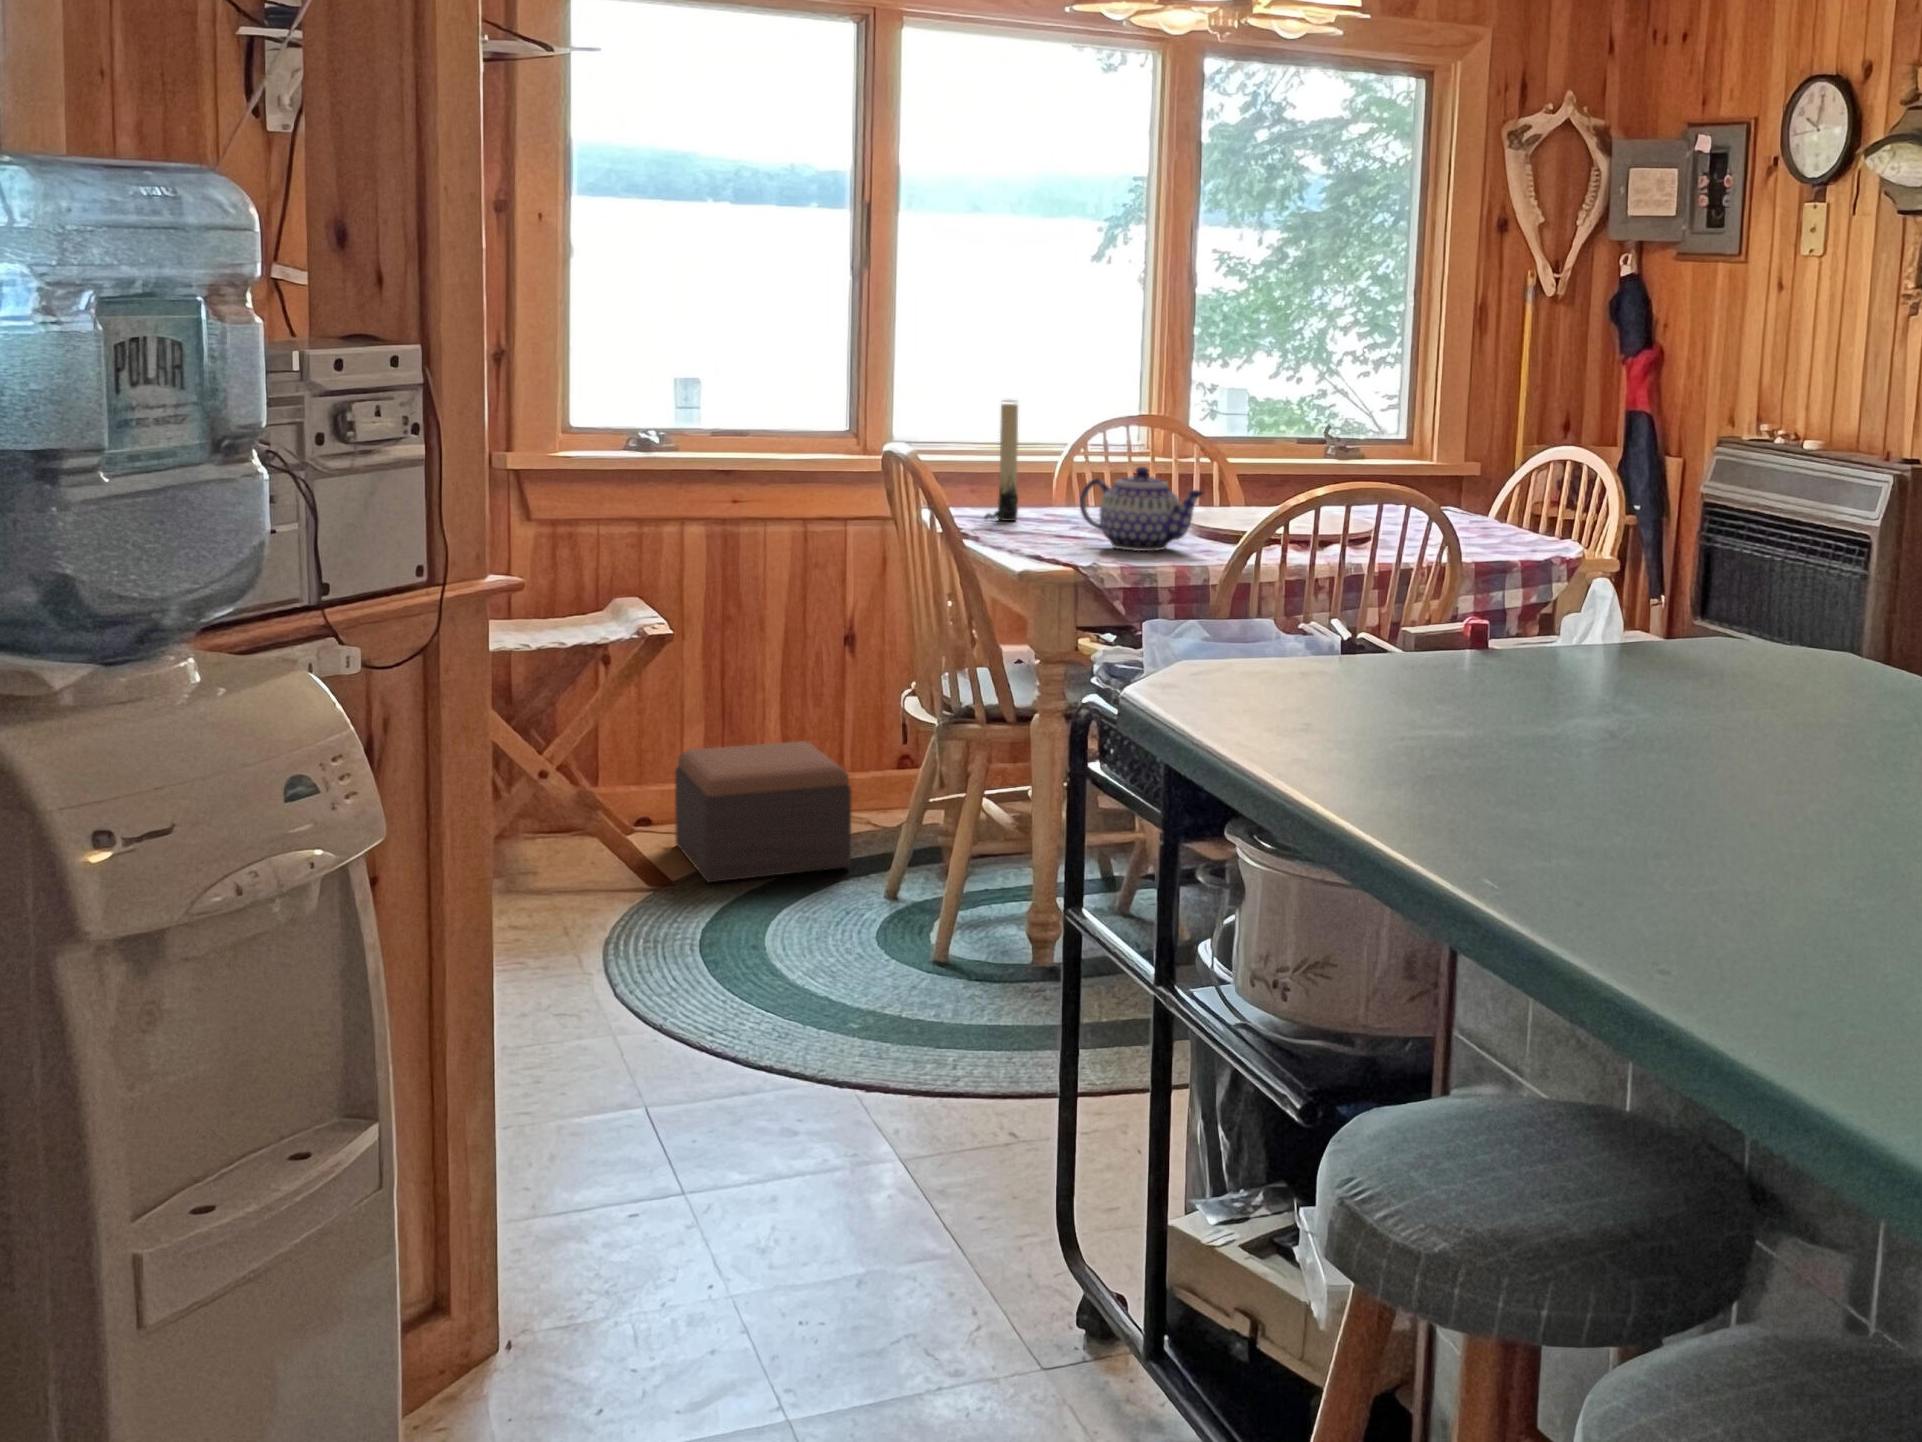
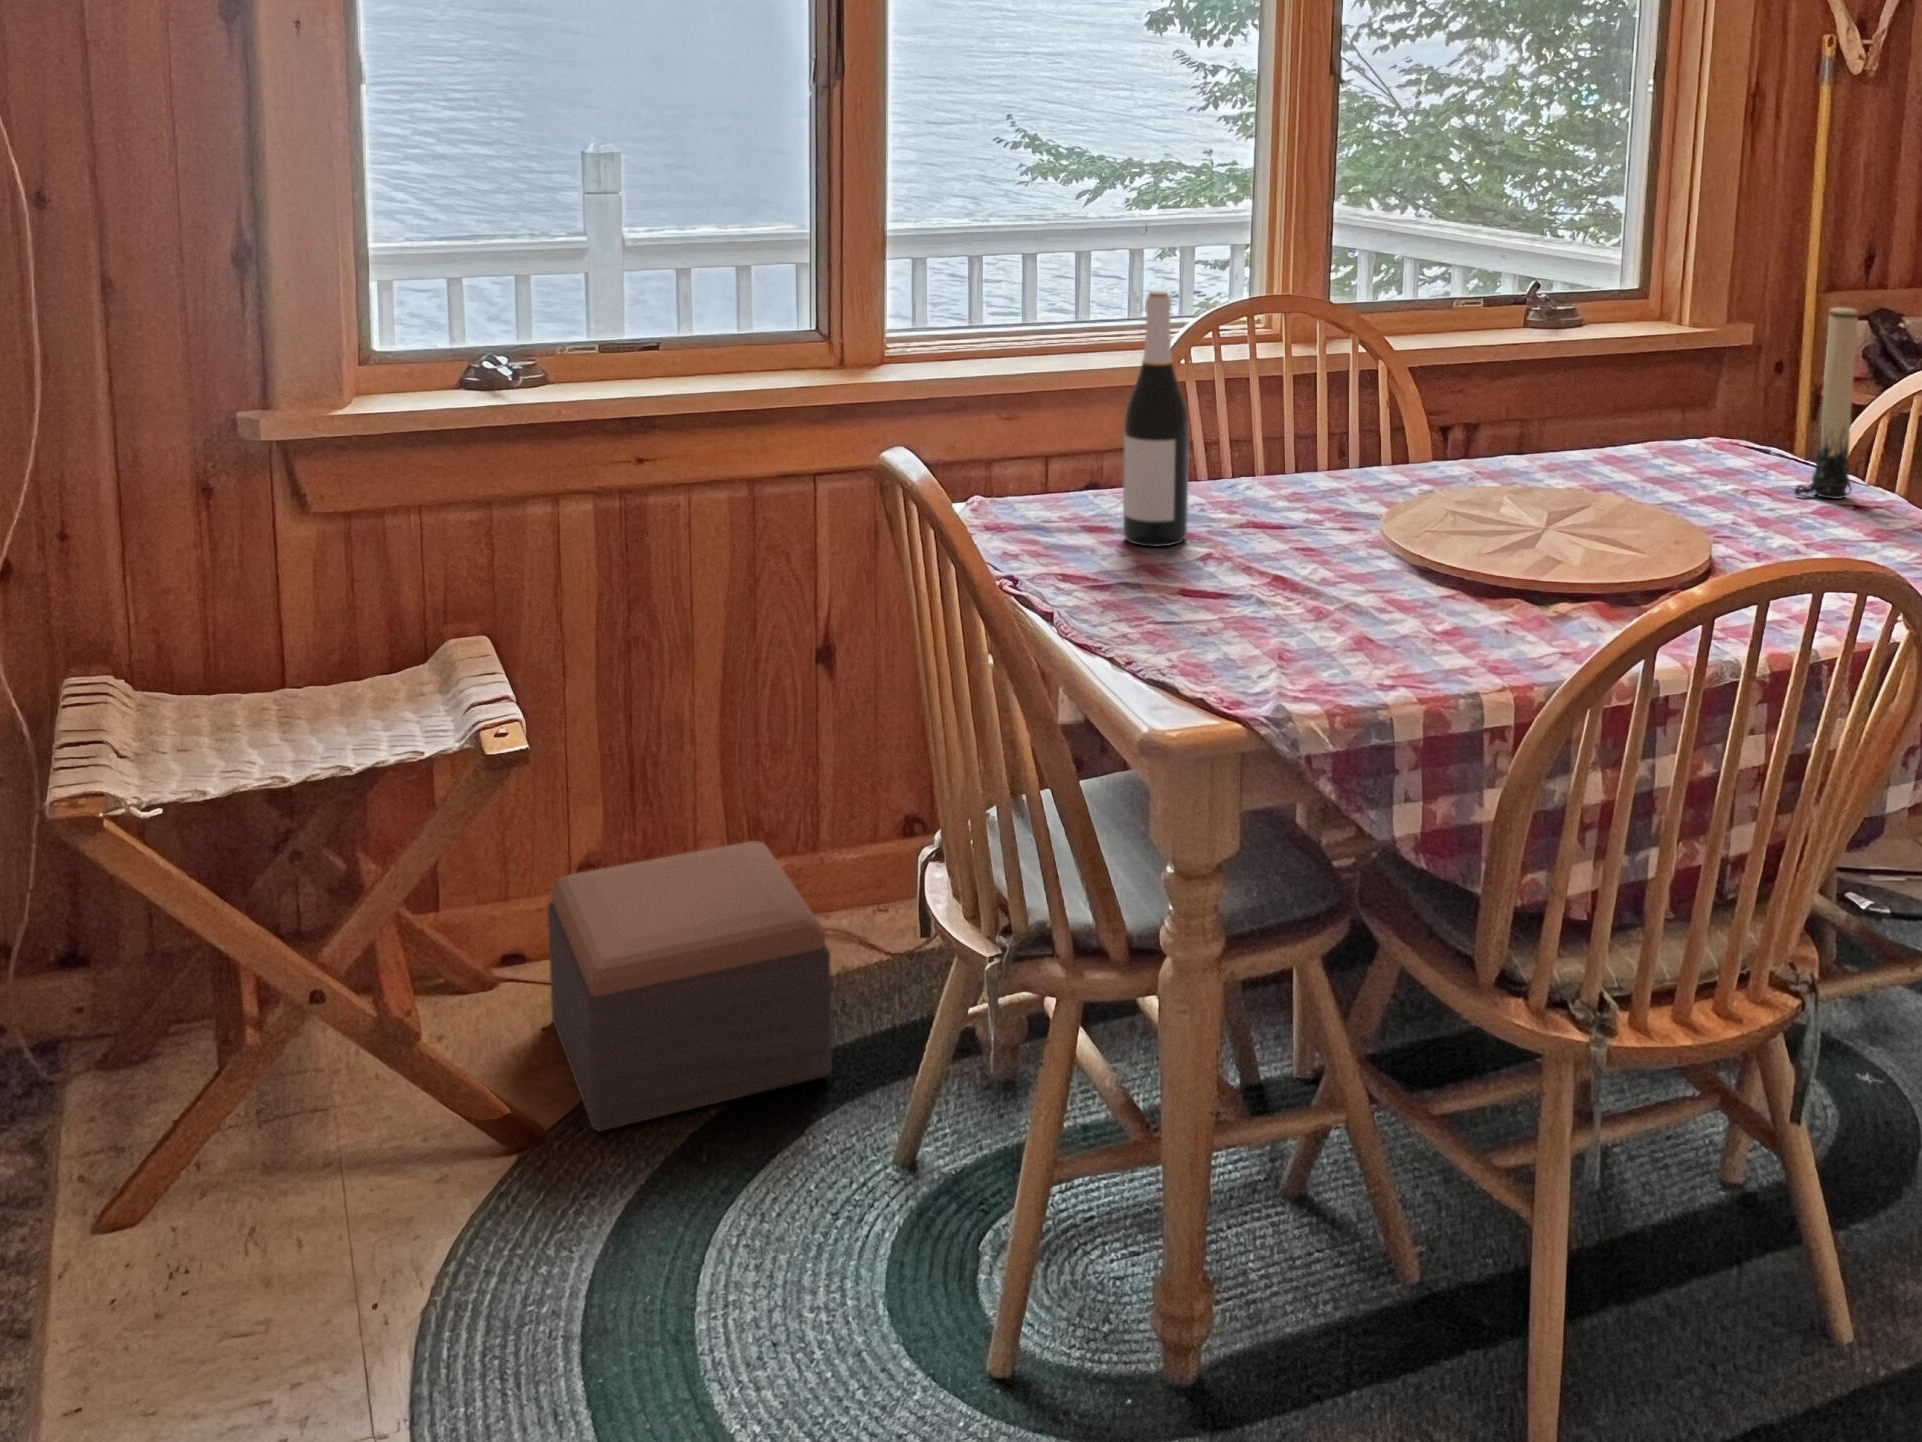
wine bottle: none [1032,377,1072,528] -> present [1123,291,1189,546]
candle: present [985,400,1018,521] -> present [1794,308,1858,499]
teapot: present [1080,467,1203,551] -> none [1225,492,1459,649]

